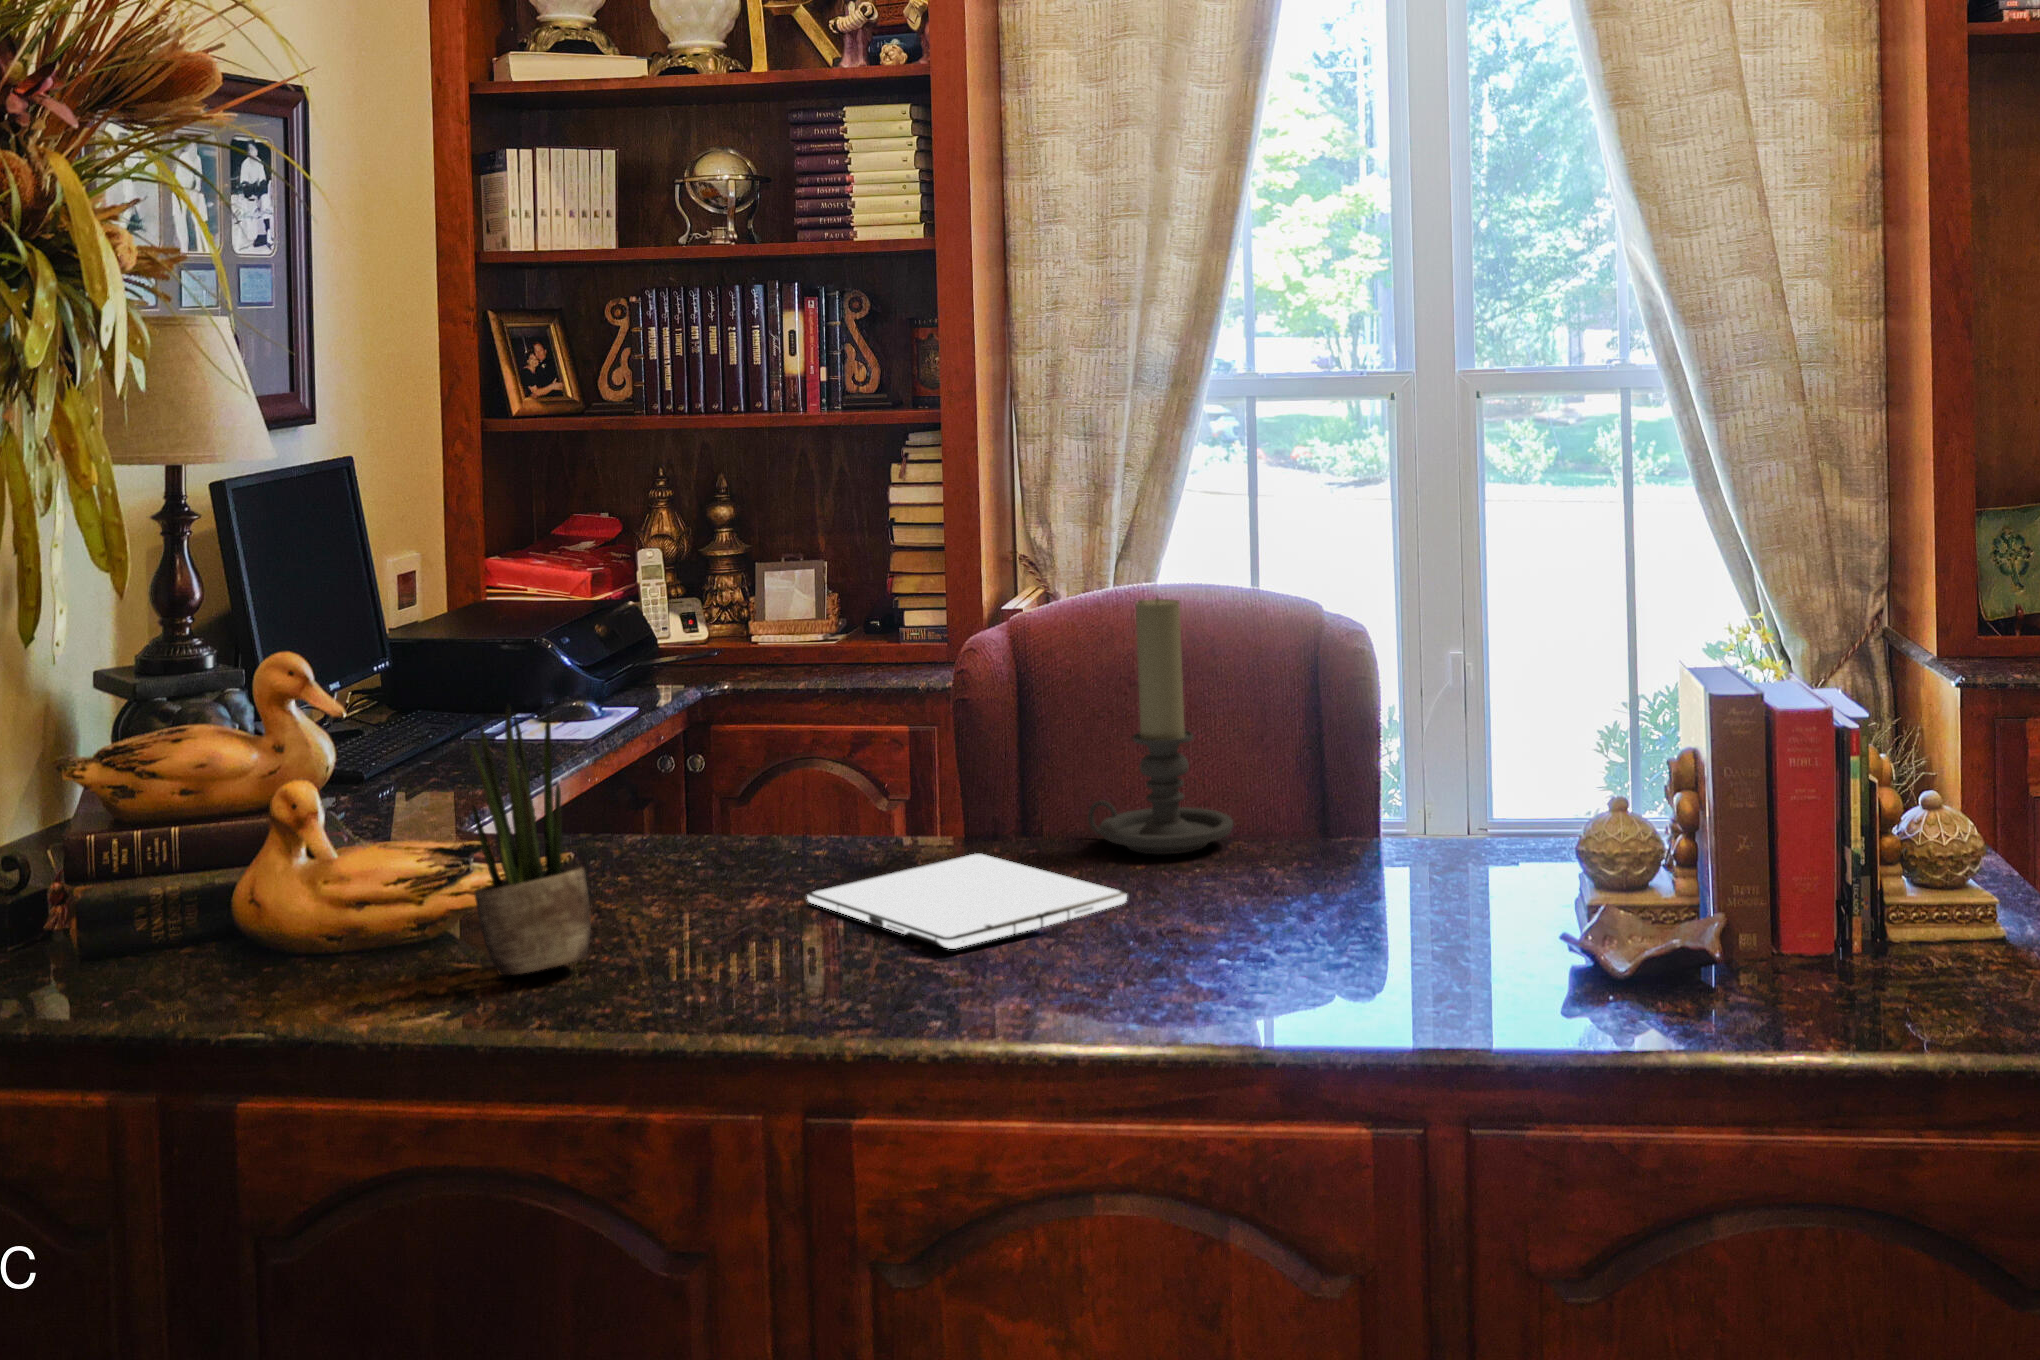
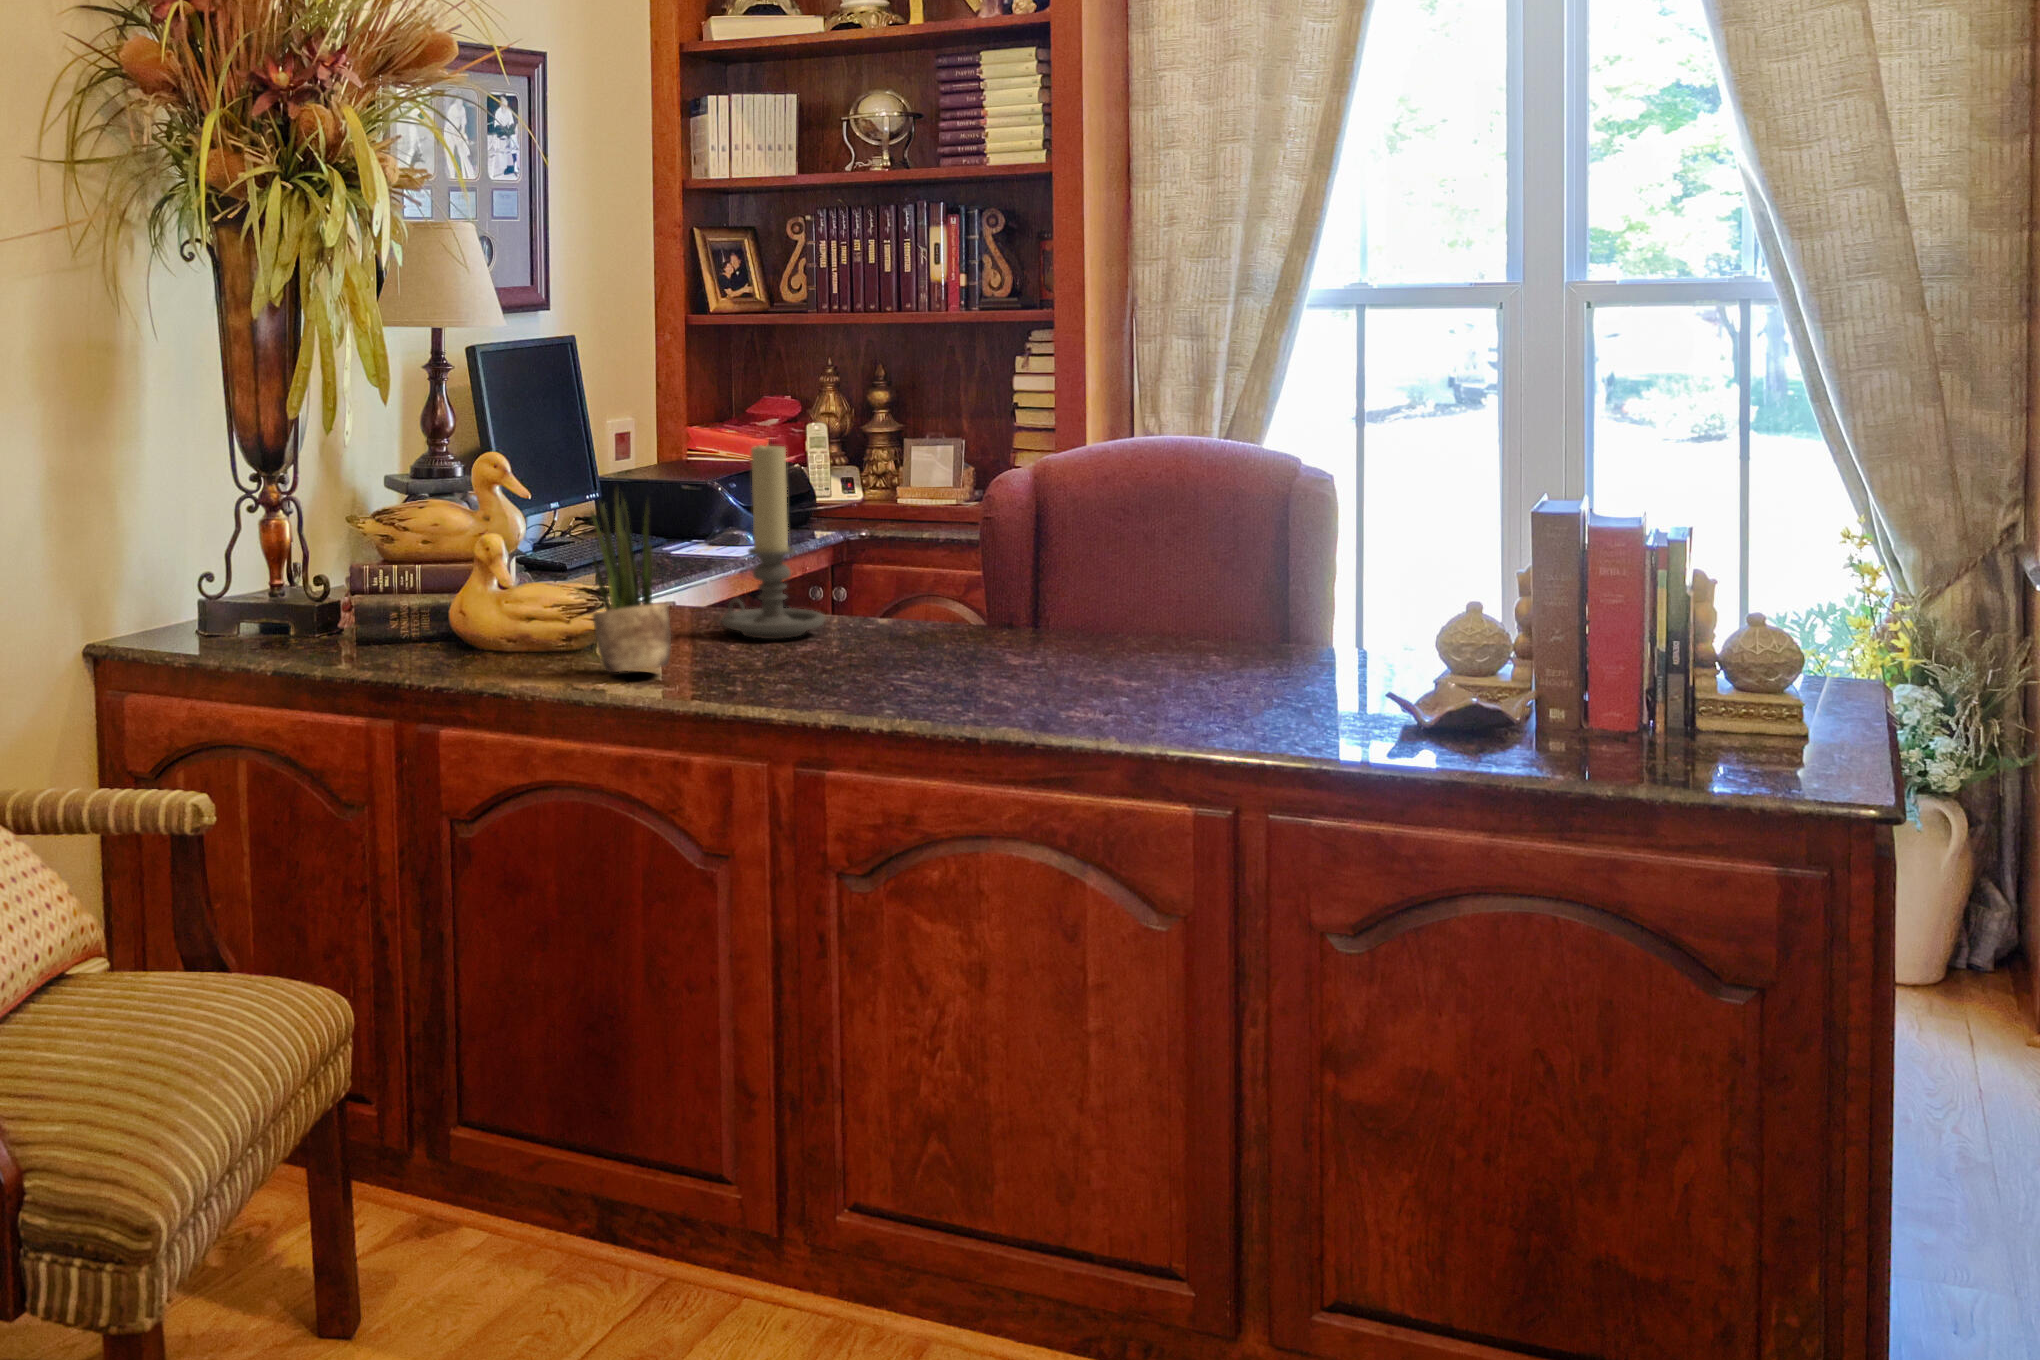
candle holder: present [1088,597,1233,854] -> present [721,445,825,639]
tablet: present [807,853,1127,949] -> none [841,634,1077,686]

